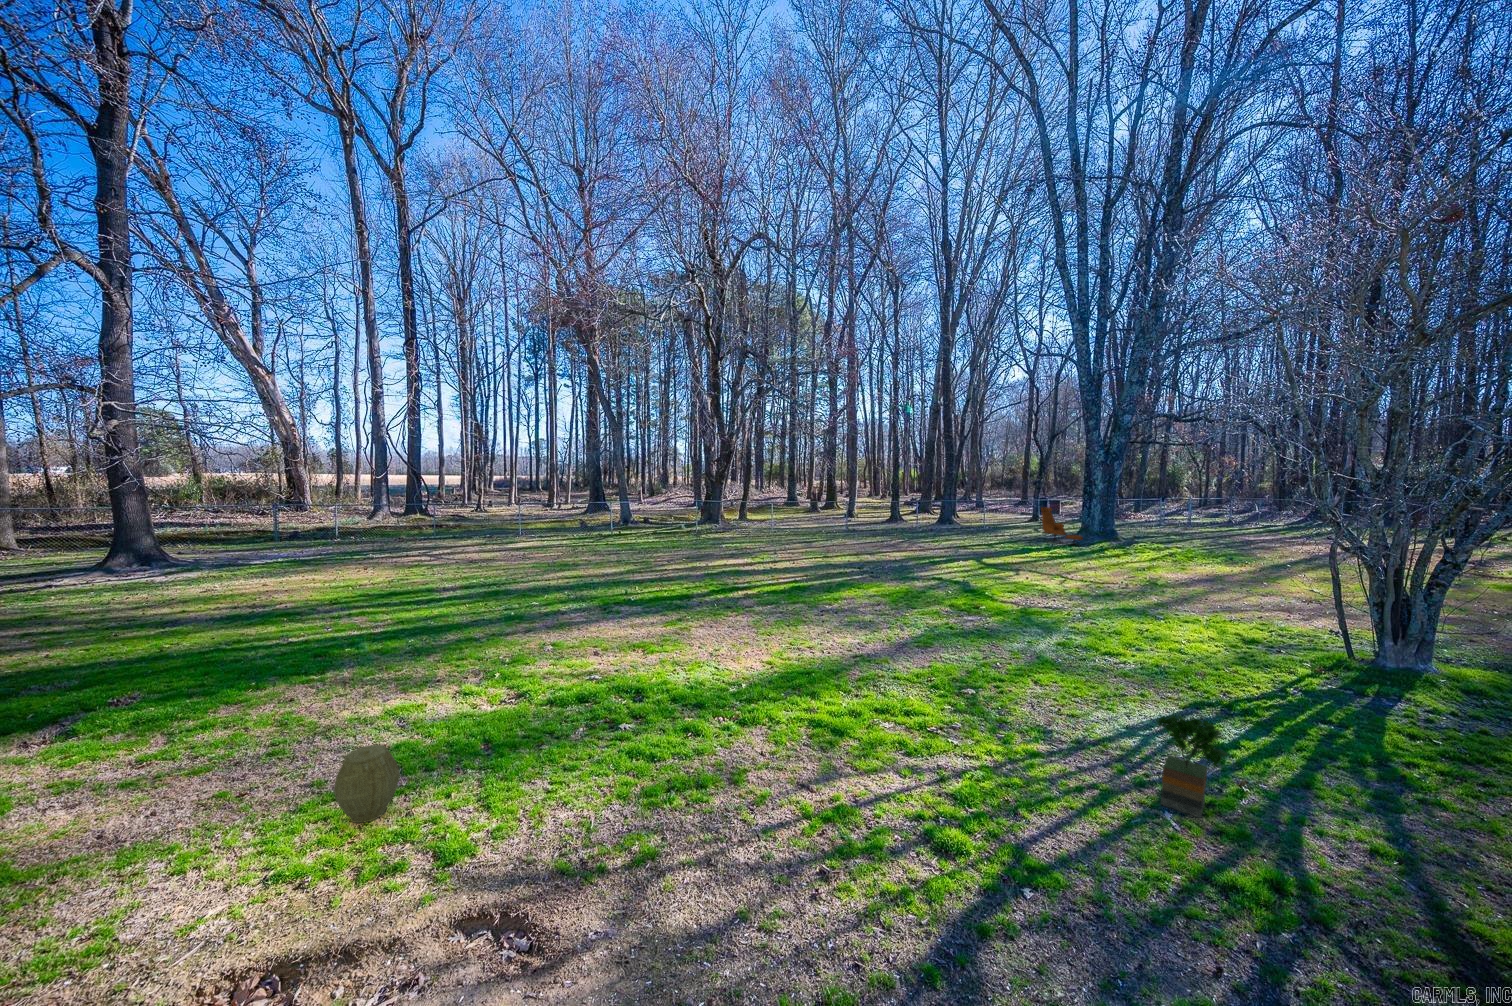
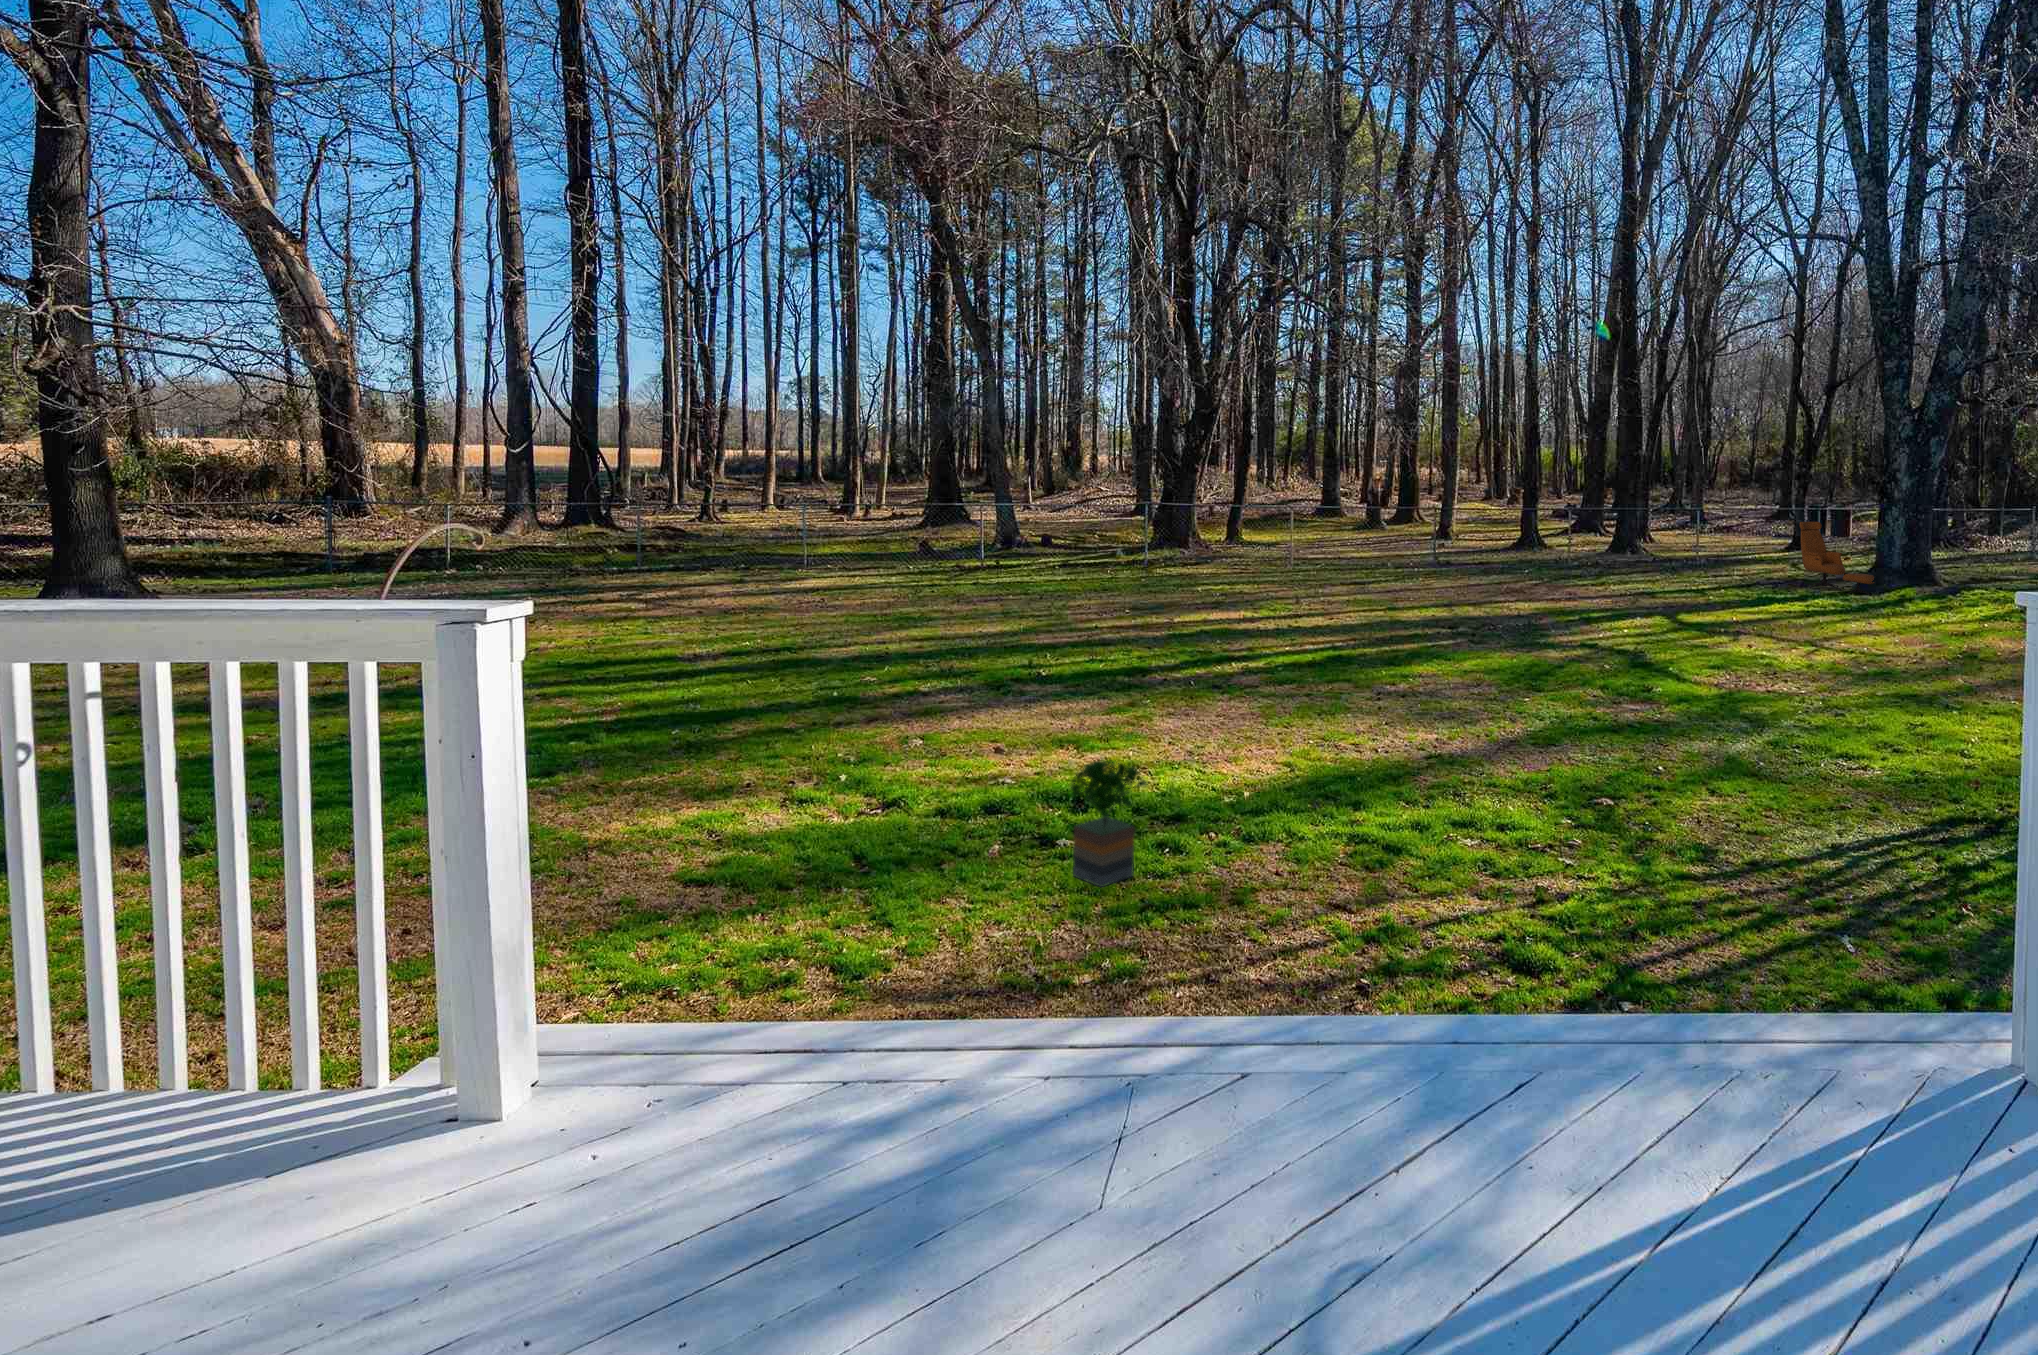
potted tree: present [1157,715,1227,818] -> present [1071,760,1148,887]
woven basket: present [334,744,400,823] -> none [680,835,765,939]

